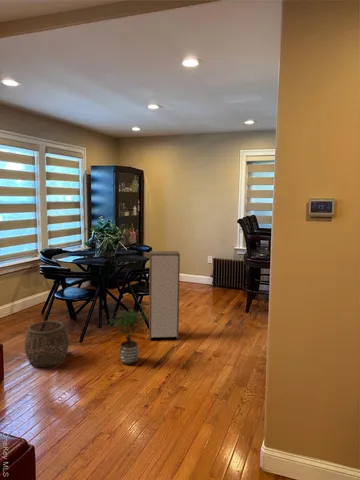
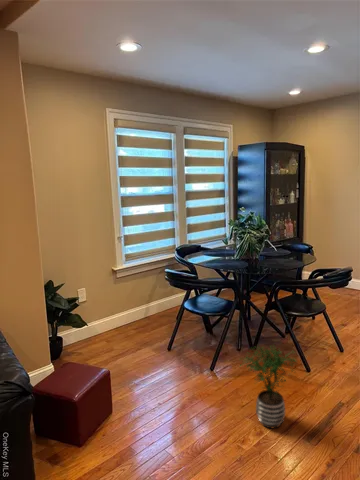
storage cabinet: present [149,251,180,341] -> none [304,256,355,393]
woven basket: present [25,321,69,367] -> none [137,343,191,407]

